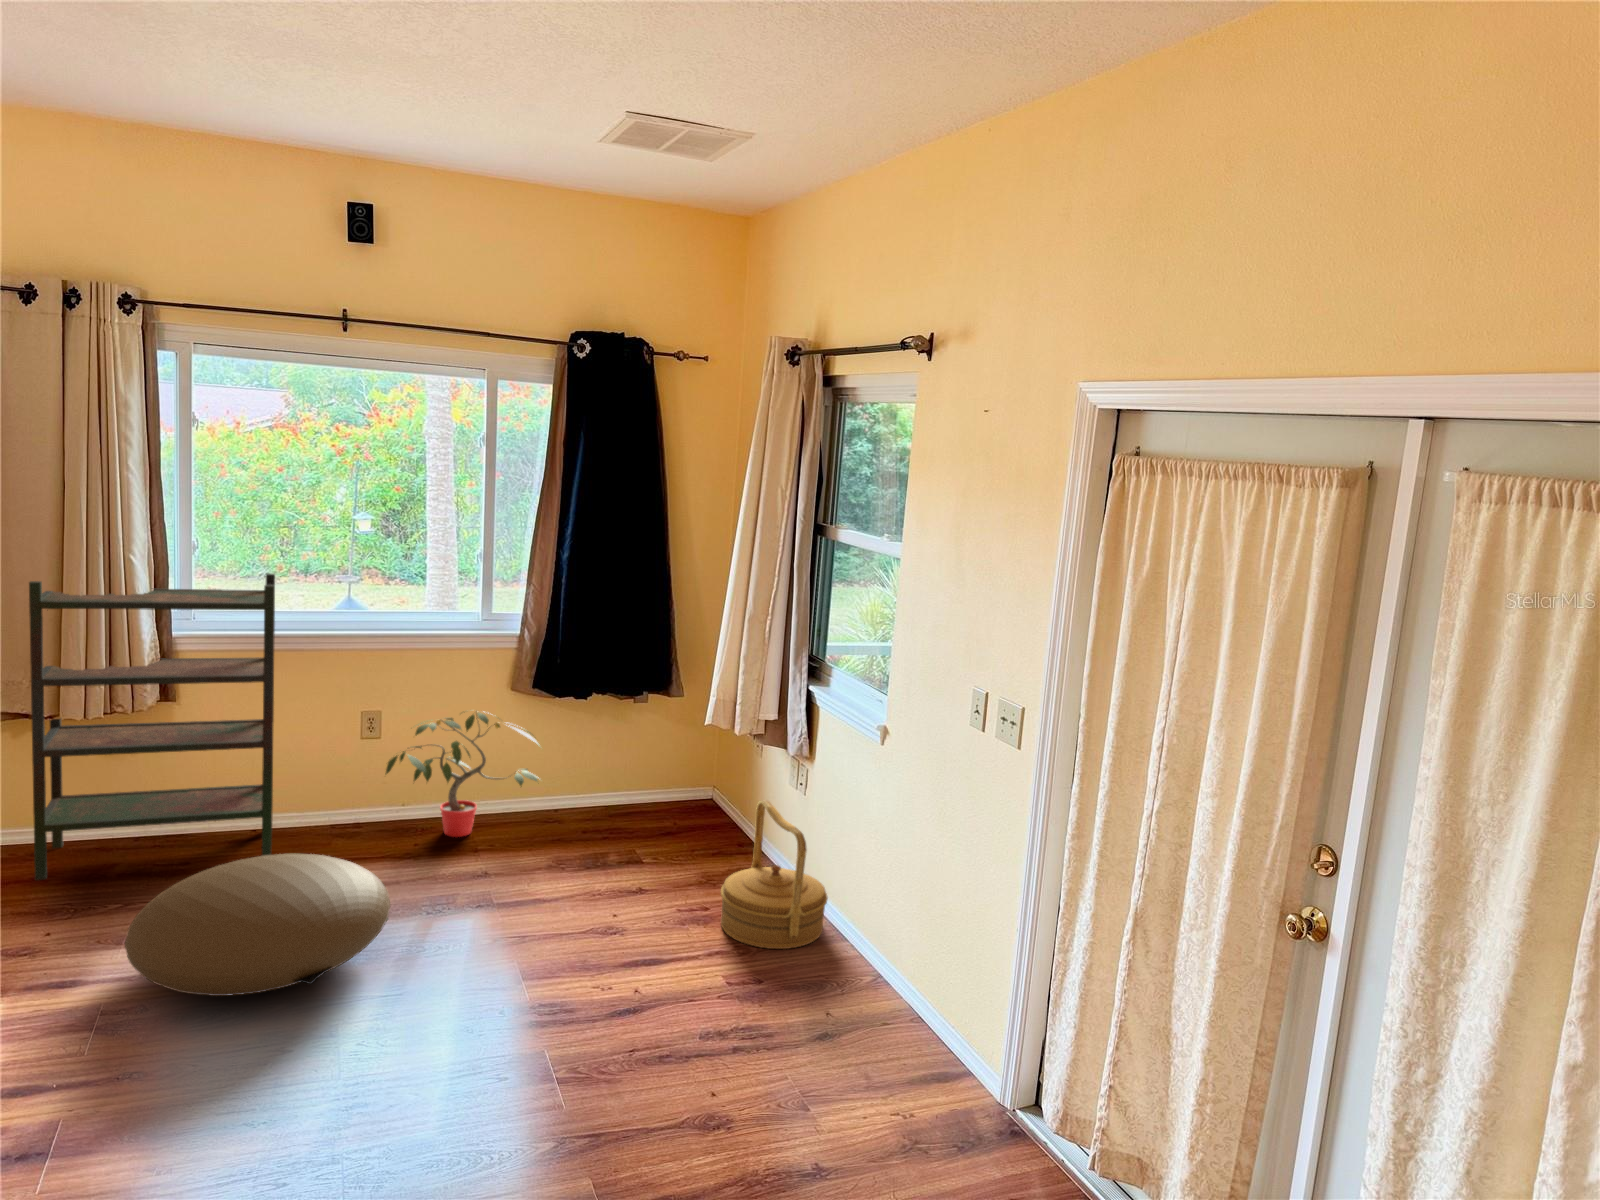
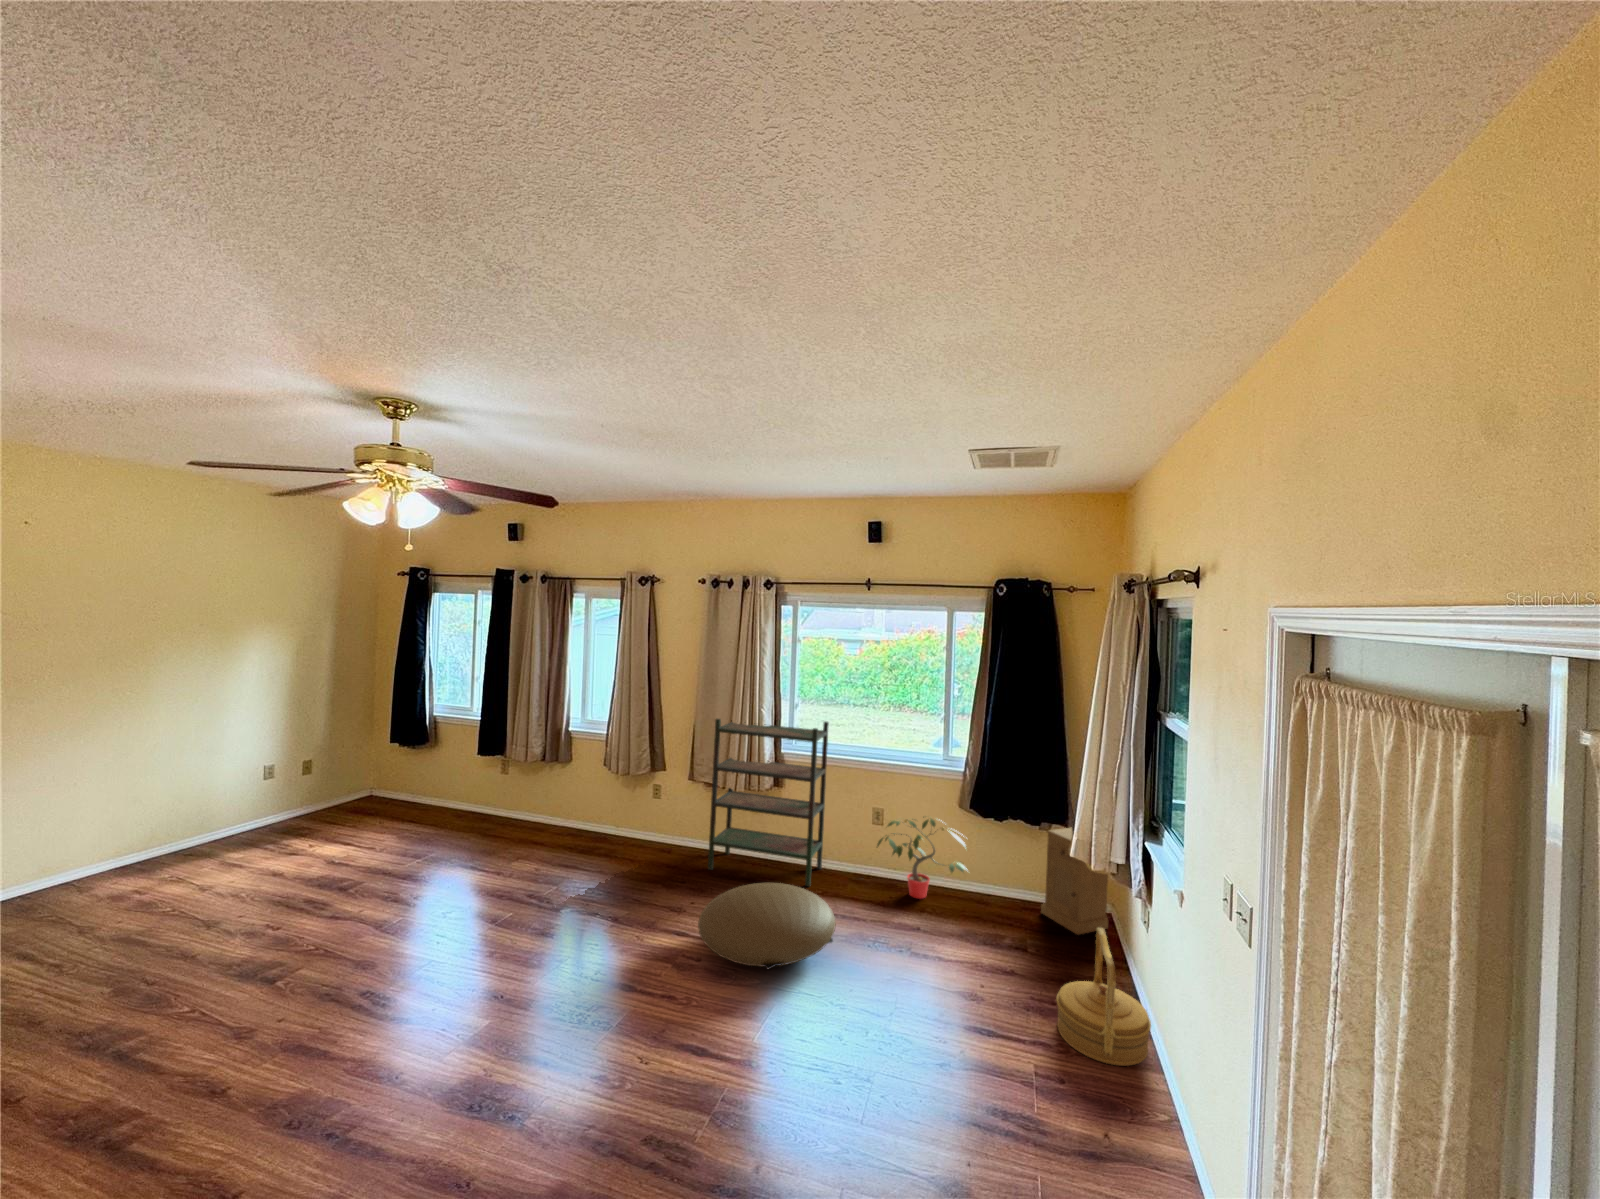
nightstand: none [634,693,723,829] -> present [1041,827,1108,934]

